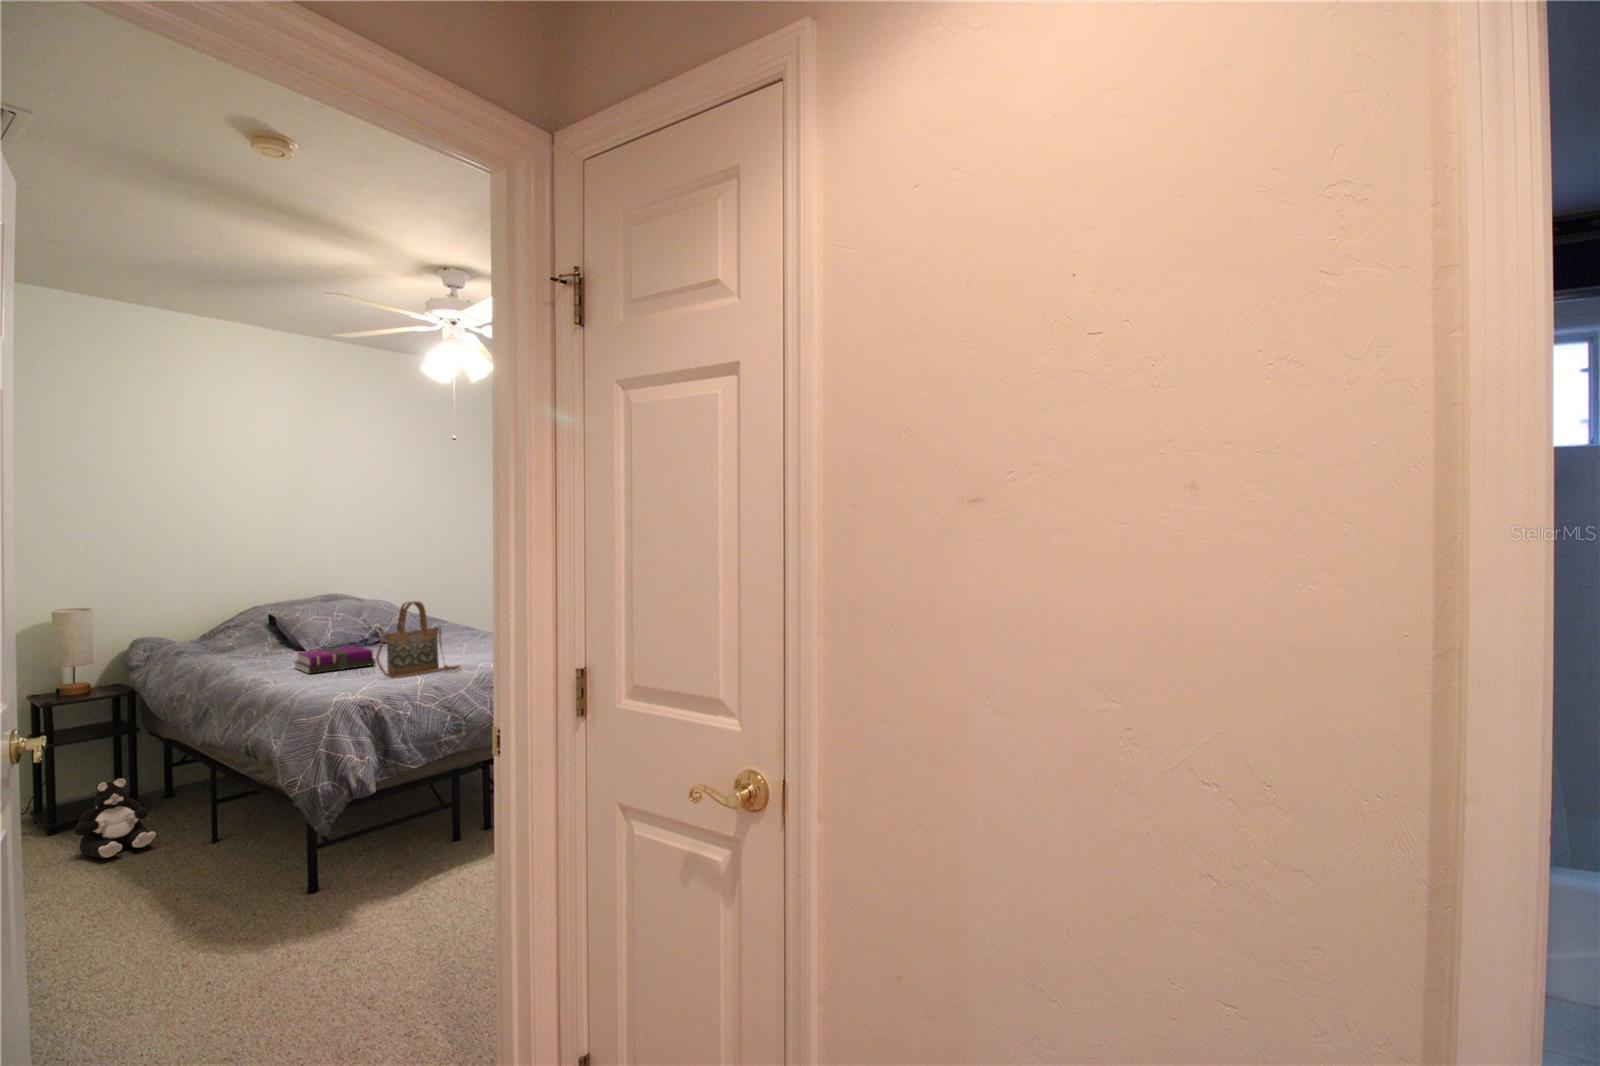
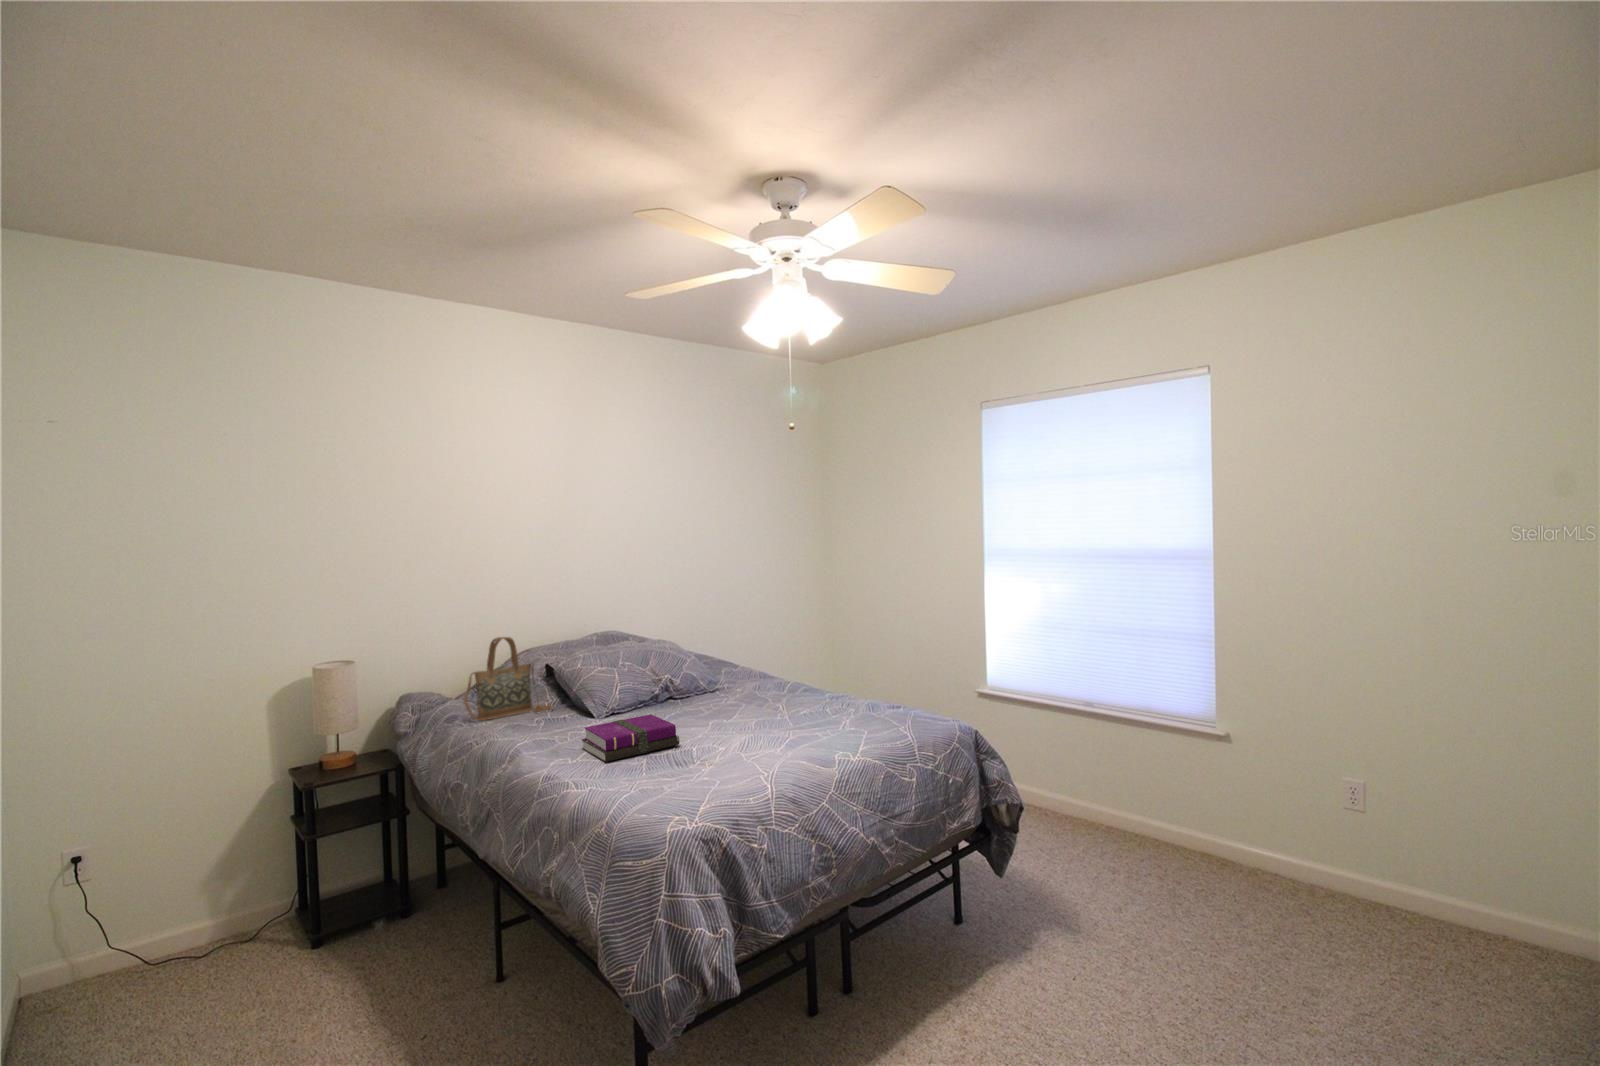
handbag: present [376,601,460,678] -> present [464,637,552,721]
plush toy: present [74,778,156,858] -> none [344,889,434,1005]

